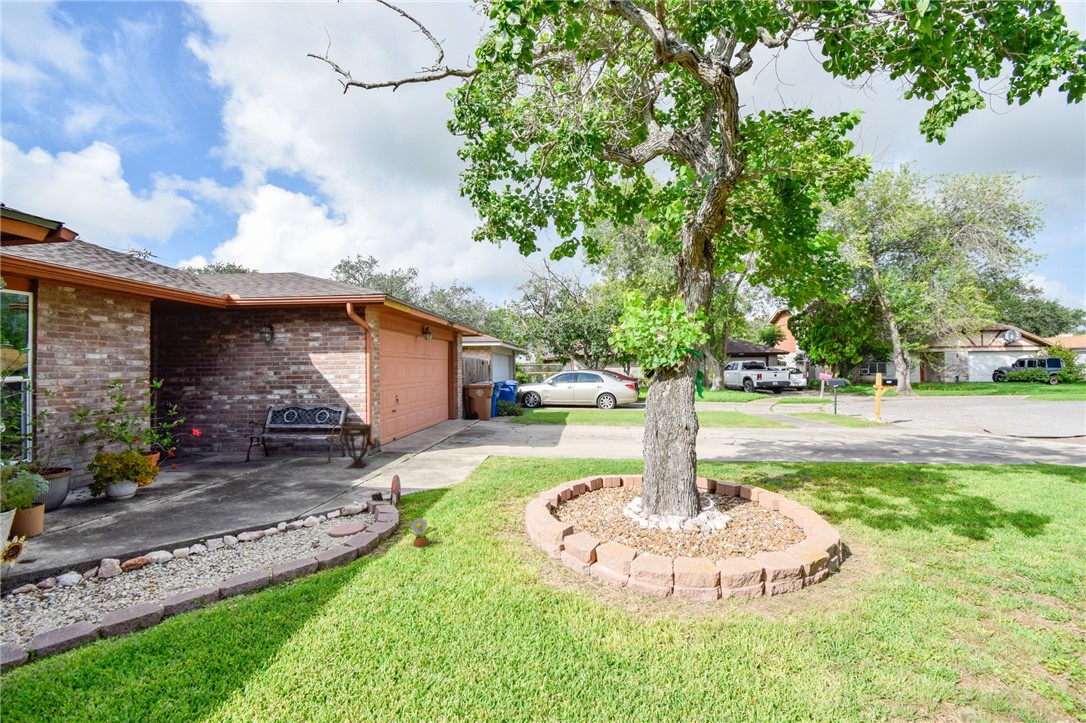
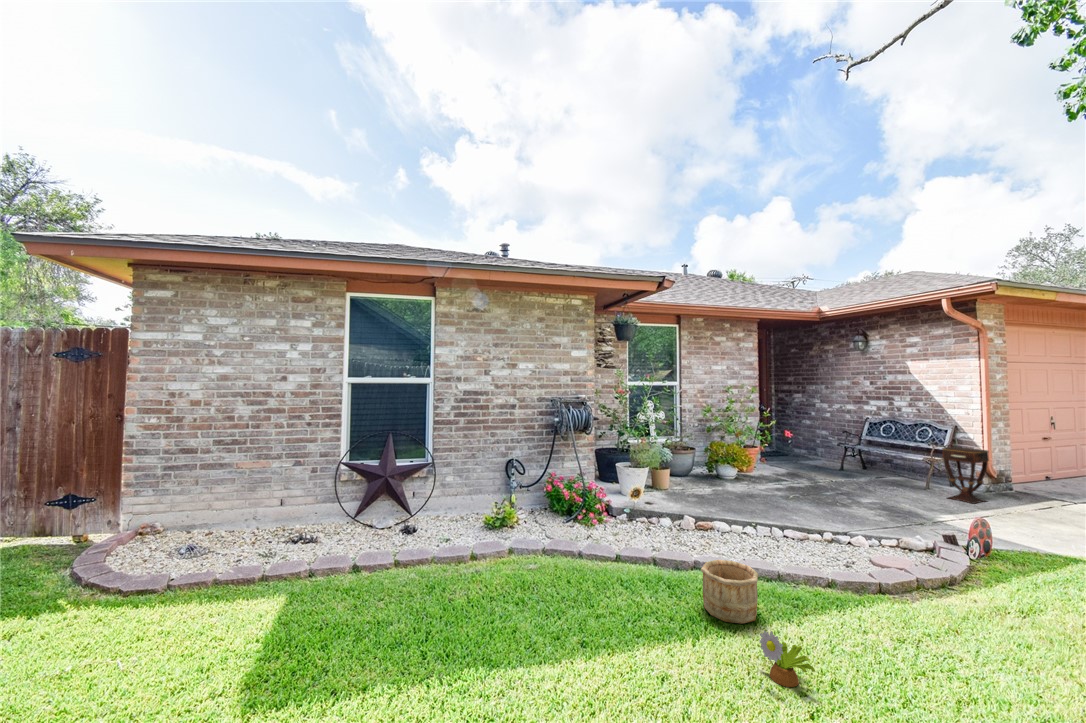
decorative plant: present [406,518,438,547] -> present [759,631,815,687]
wooden bucket: none [213,577,288,656] -> present [701,560,758,624]

